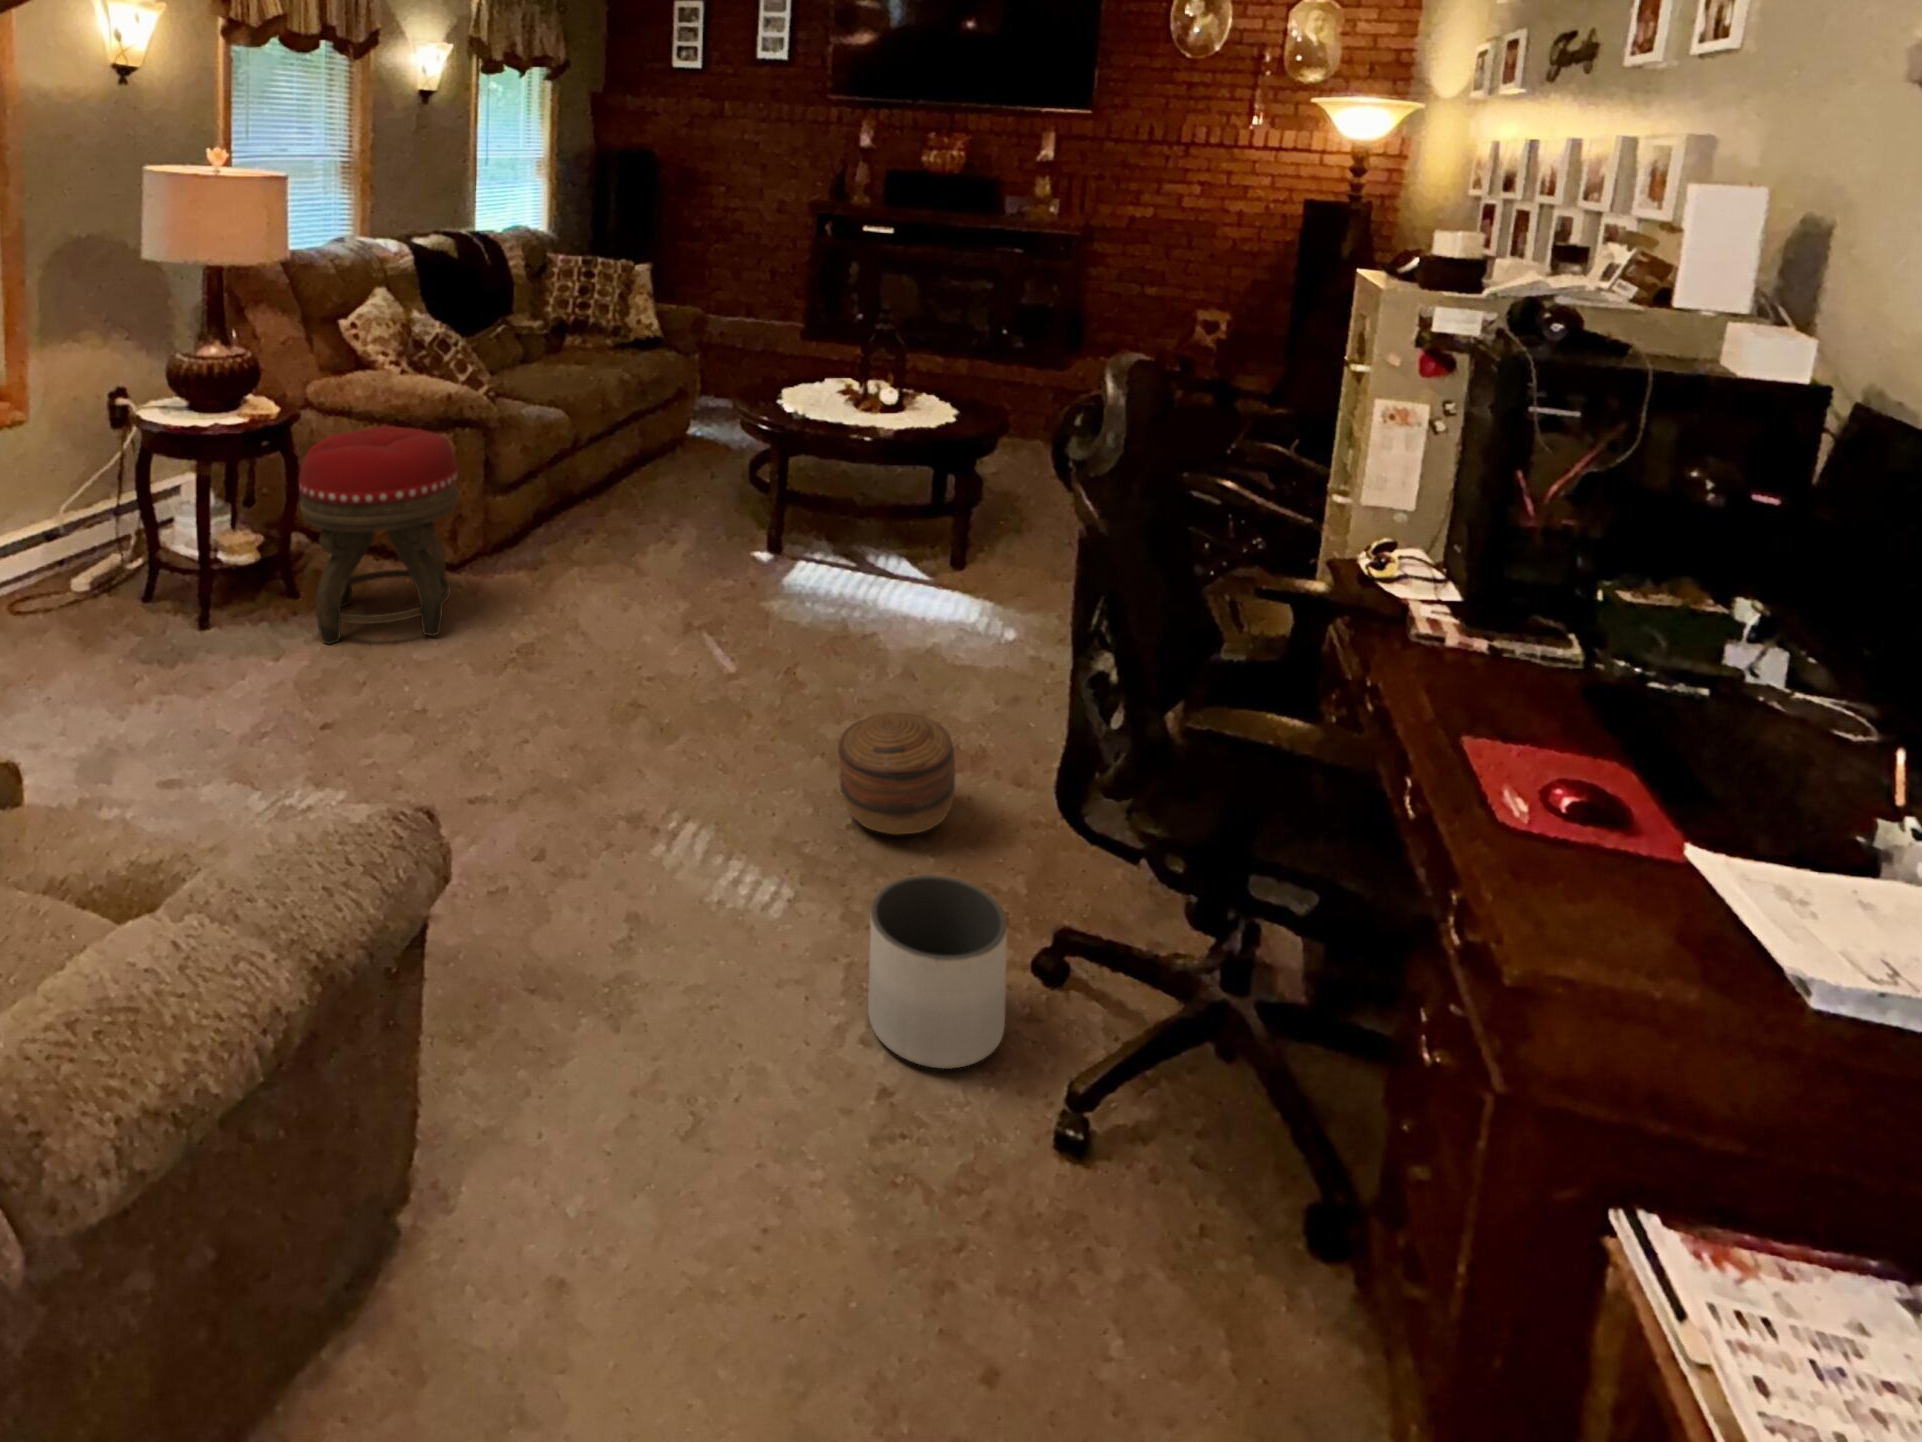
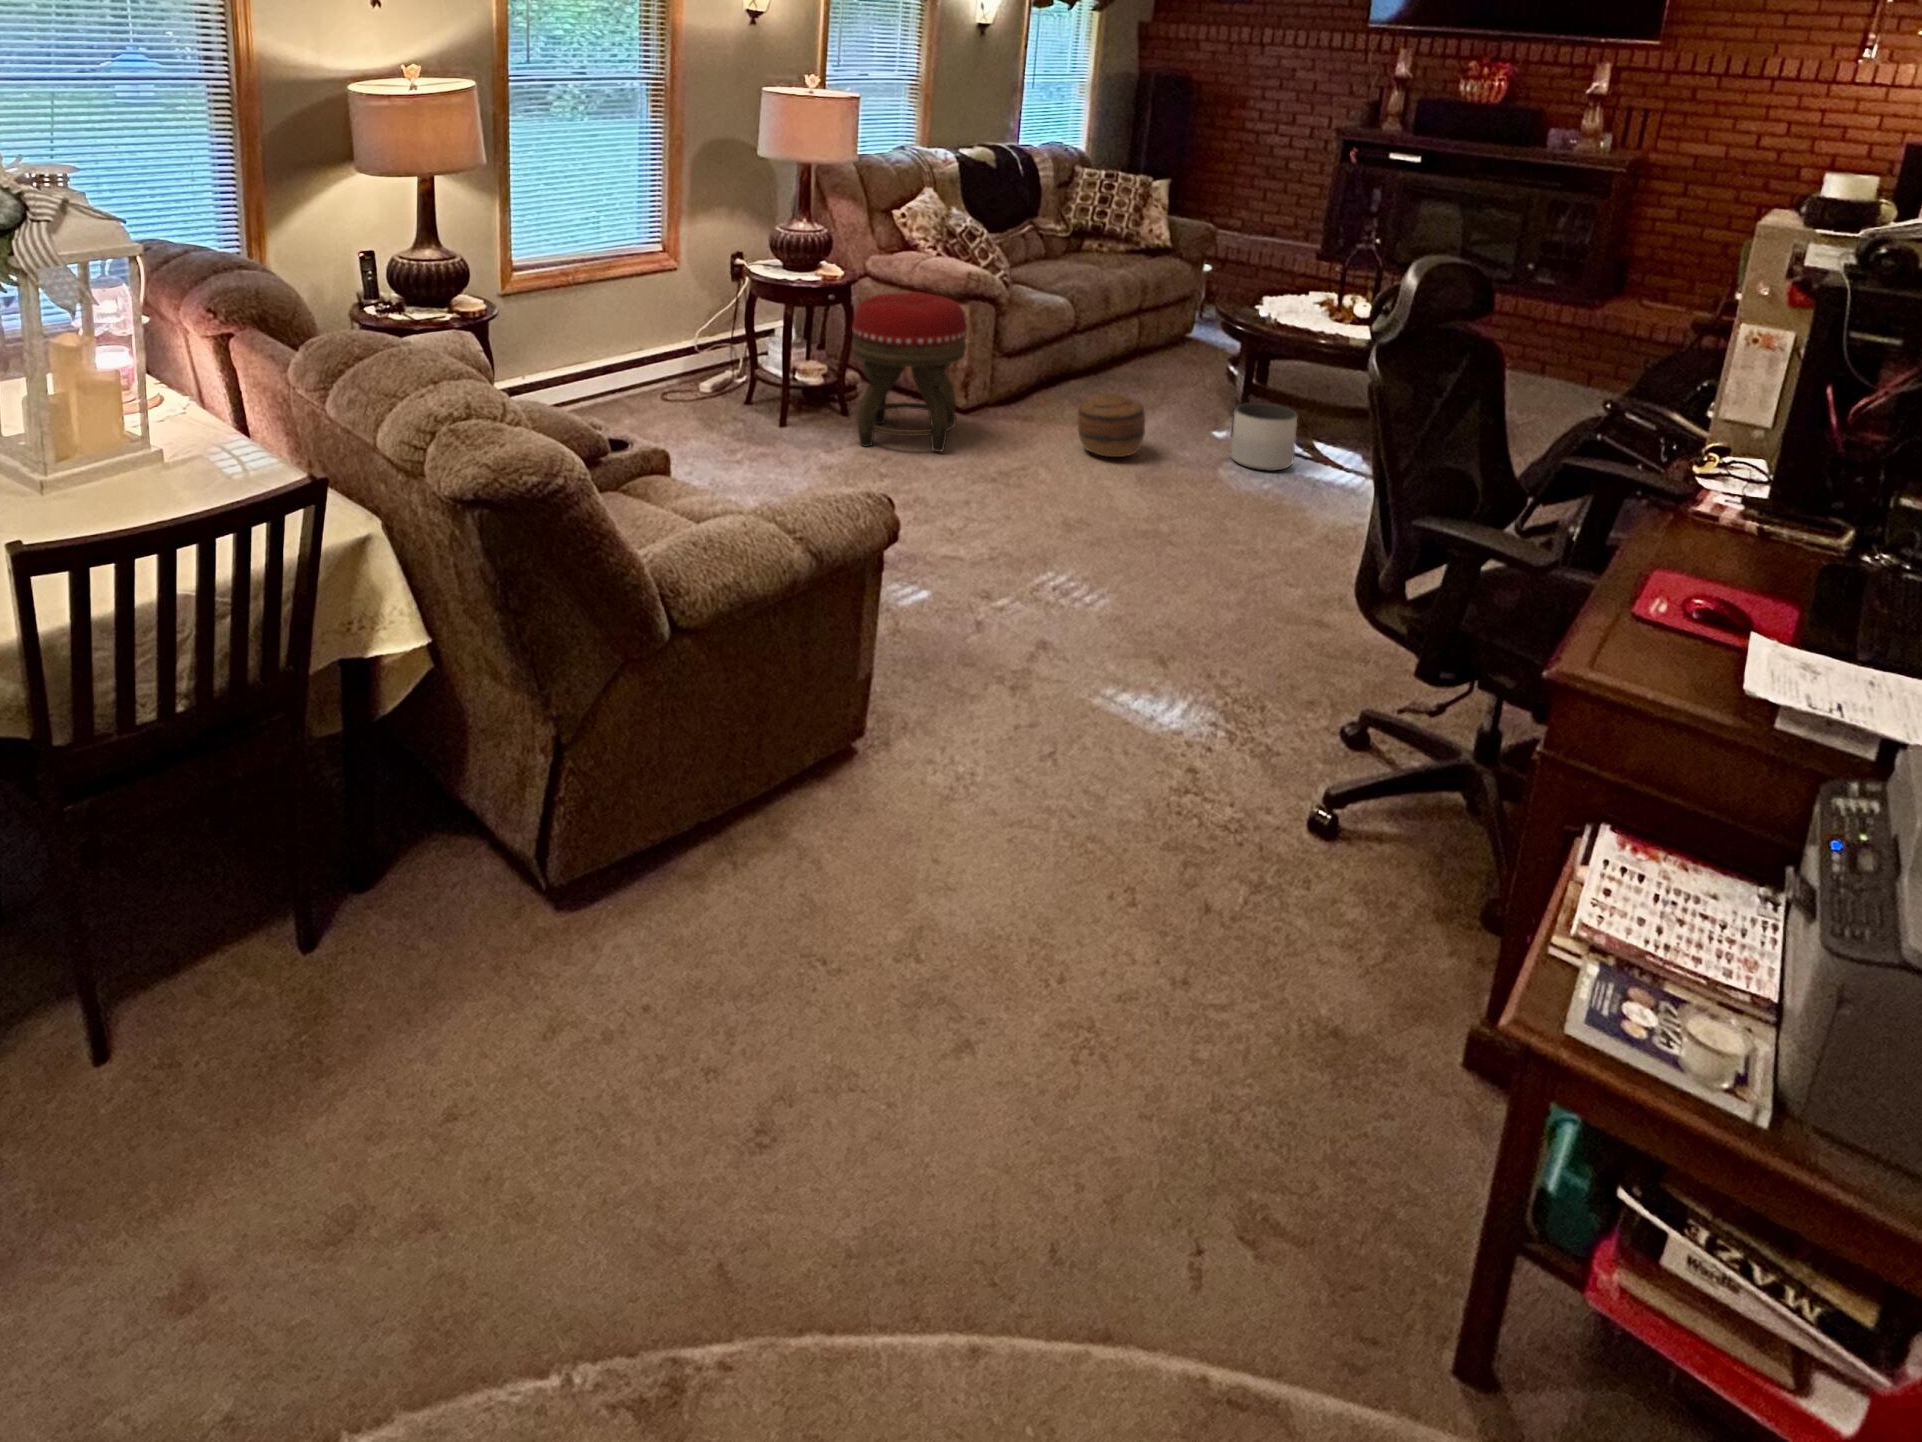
basket: present [838,712,955,835] -> present [1078,393,1145,457]
planter: present [868,875,1007,1069] -> present [1231,403,1297,471]

